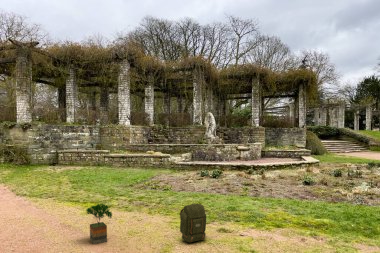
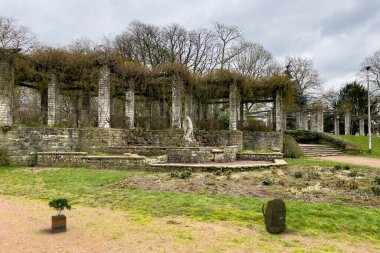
backpack: present [180,203,206,242] -> present [262,199,287,233]

